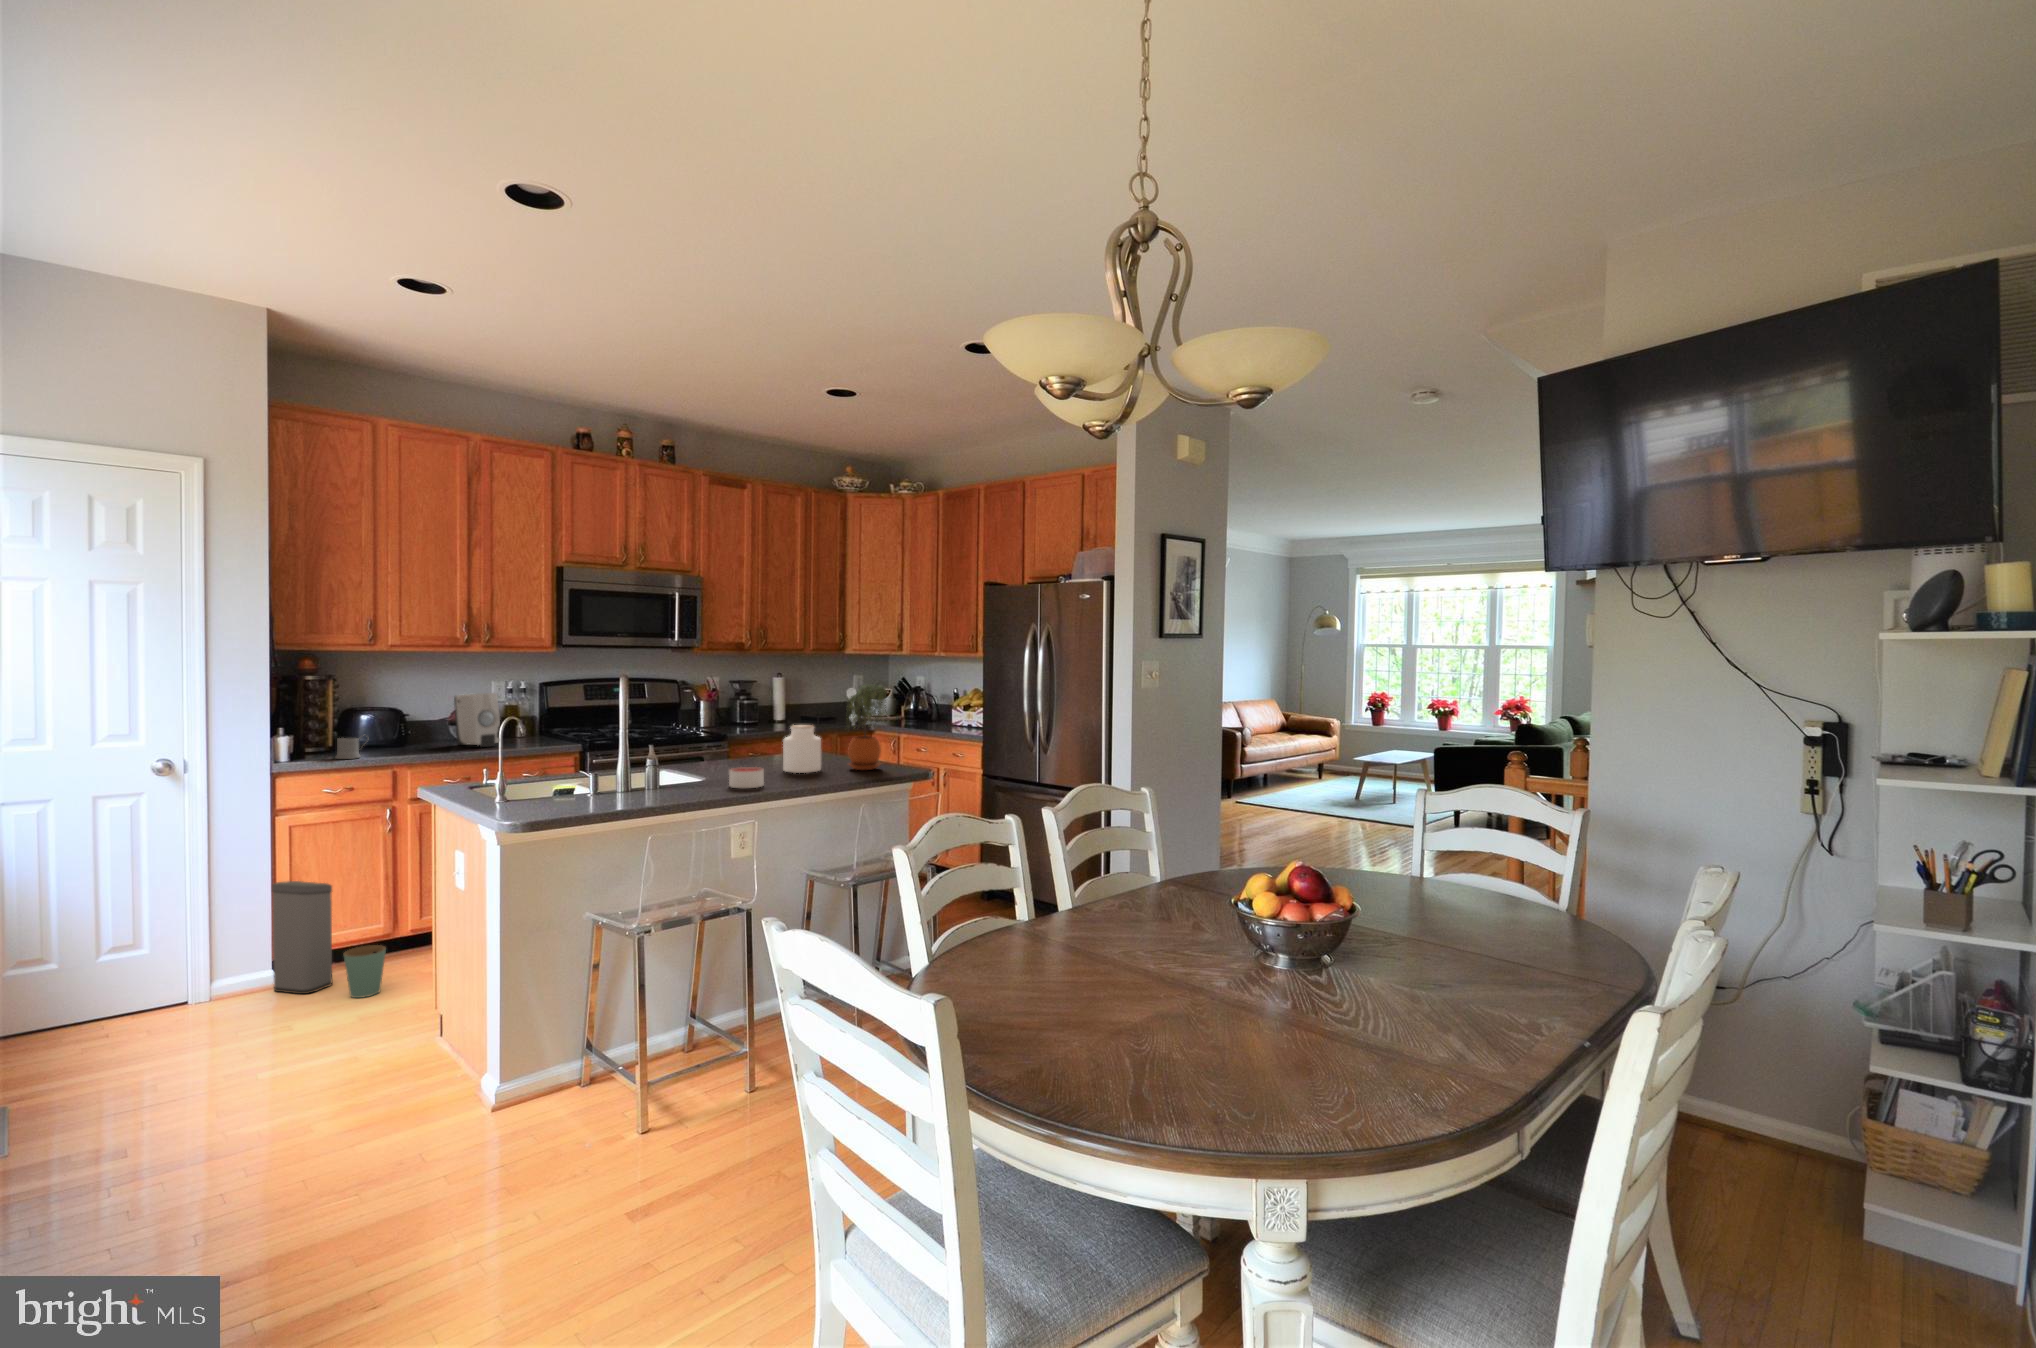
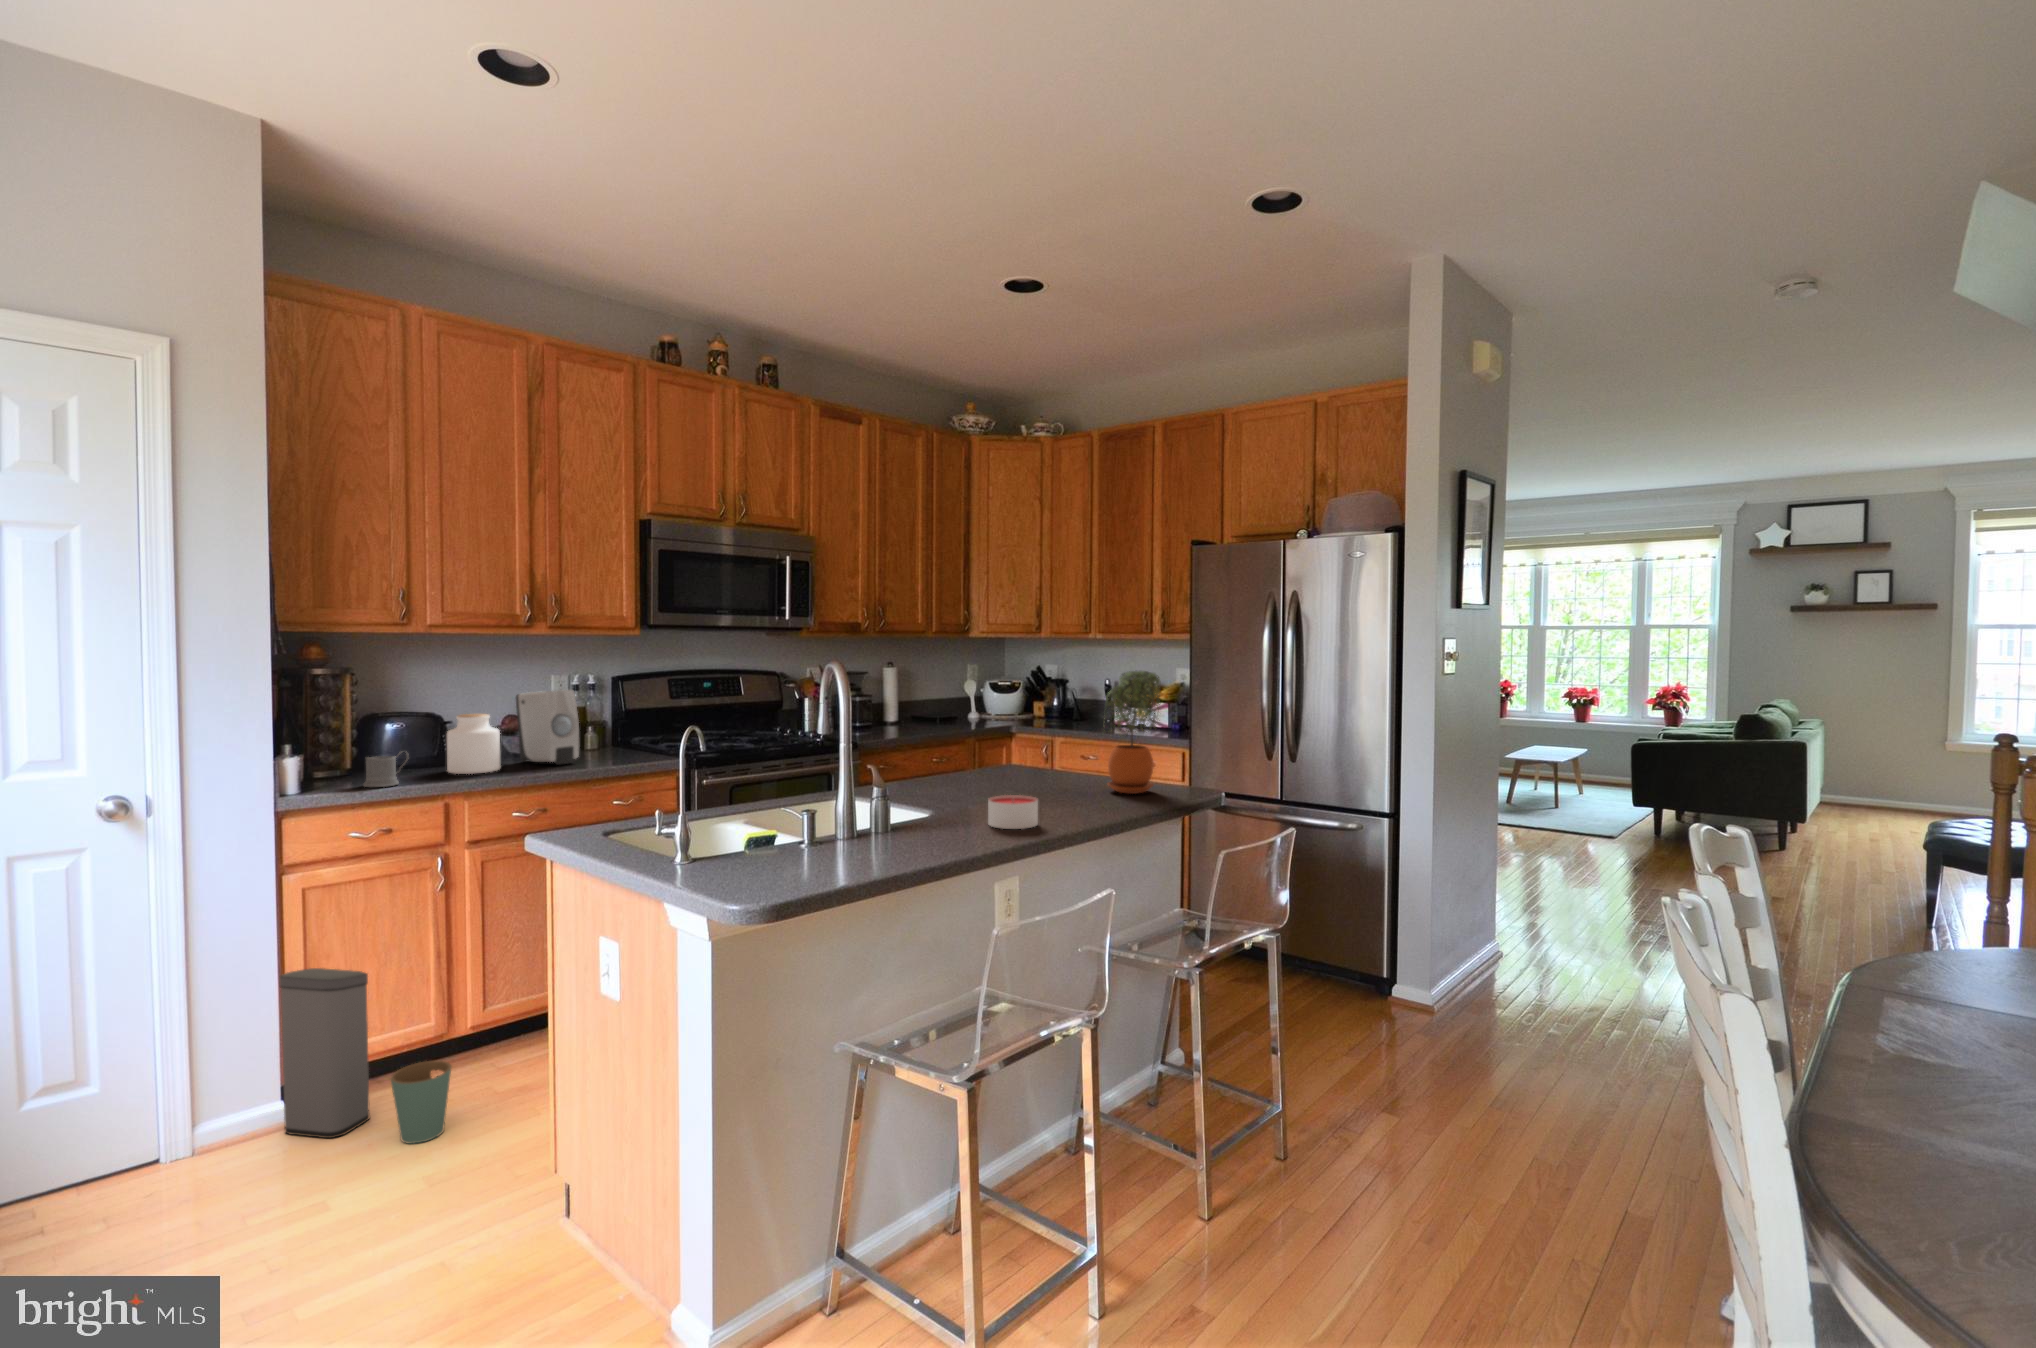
jar: present [783,725,821,773] -> present [447,714,501,774]

